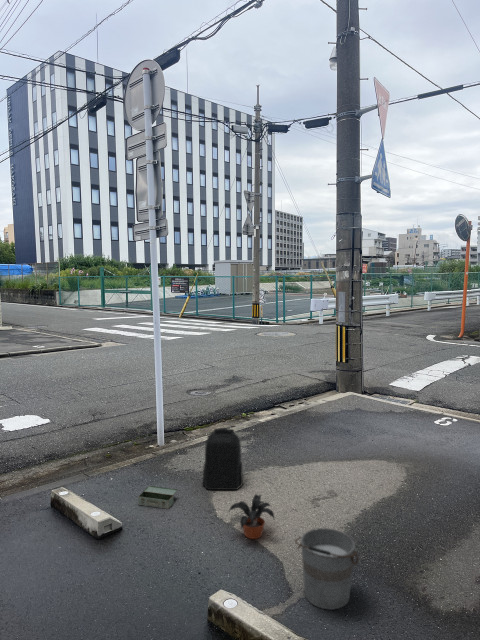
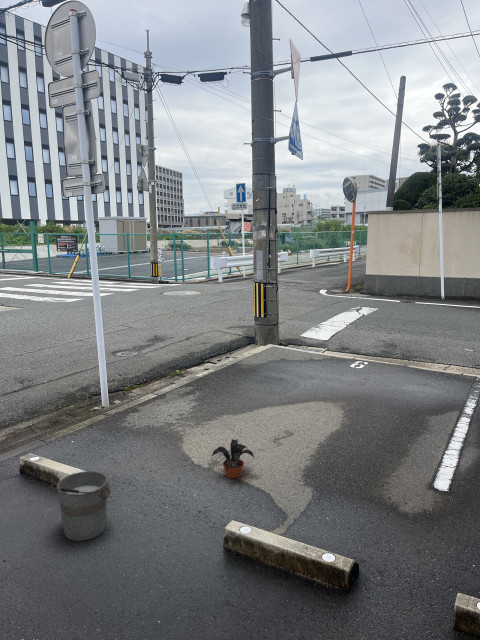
backpack: present [203,428,243,490] -> none [167,383,206,442]
toolbox: present [138,486,178,509] -> none [112,444,149,463]
bucket: present [296,528,359,610] -> present [51,471,110,541]

